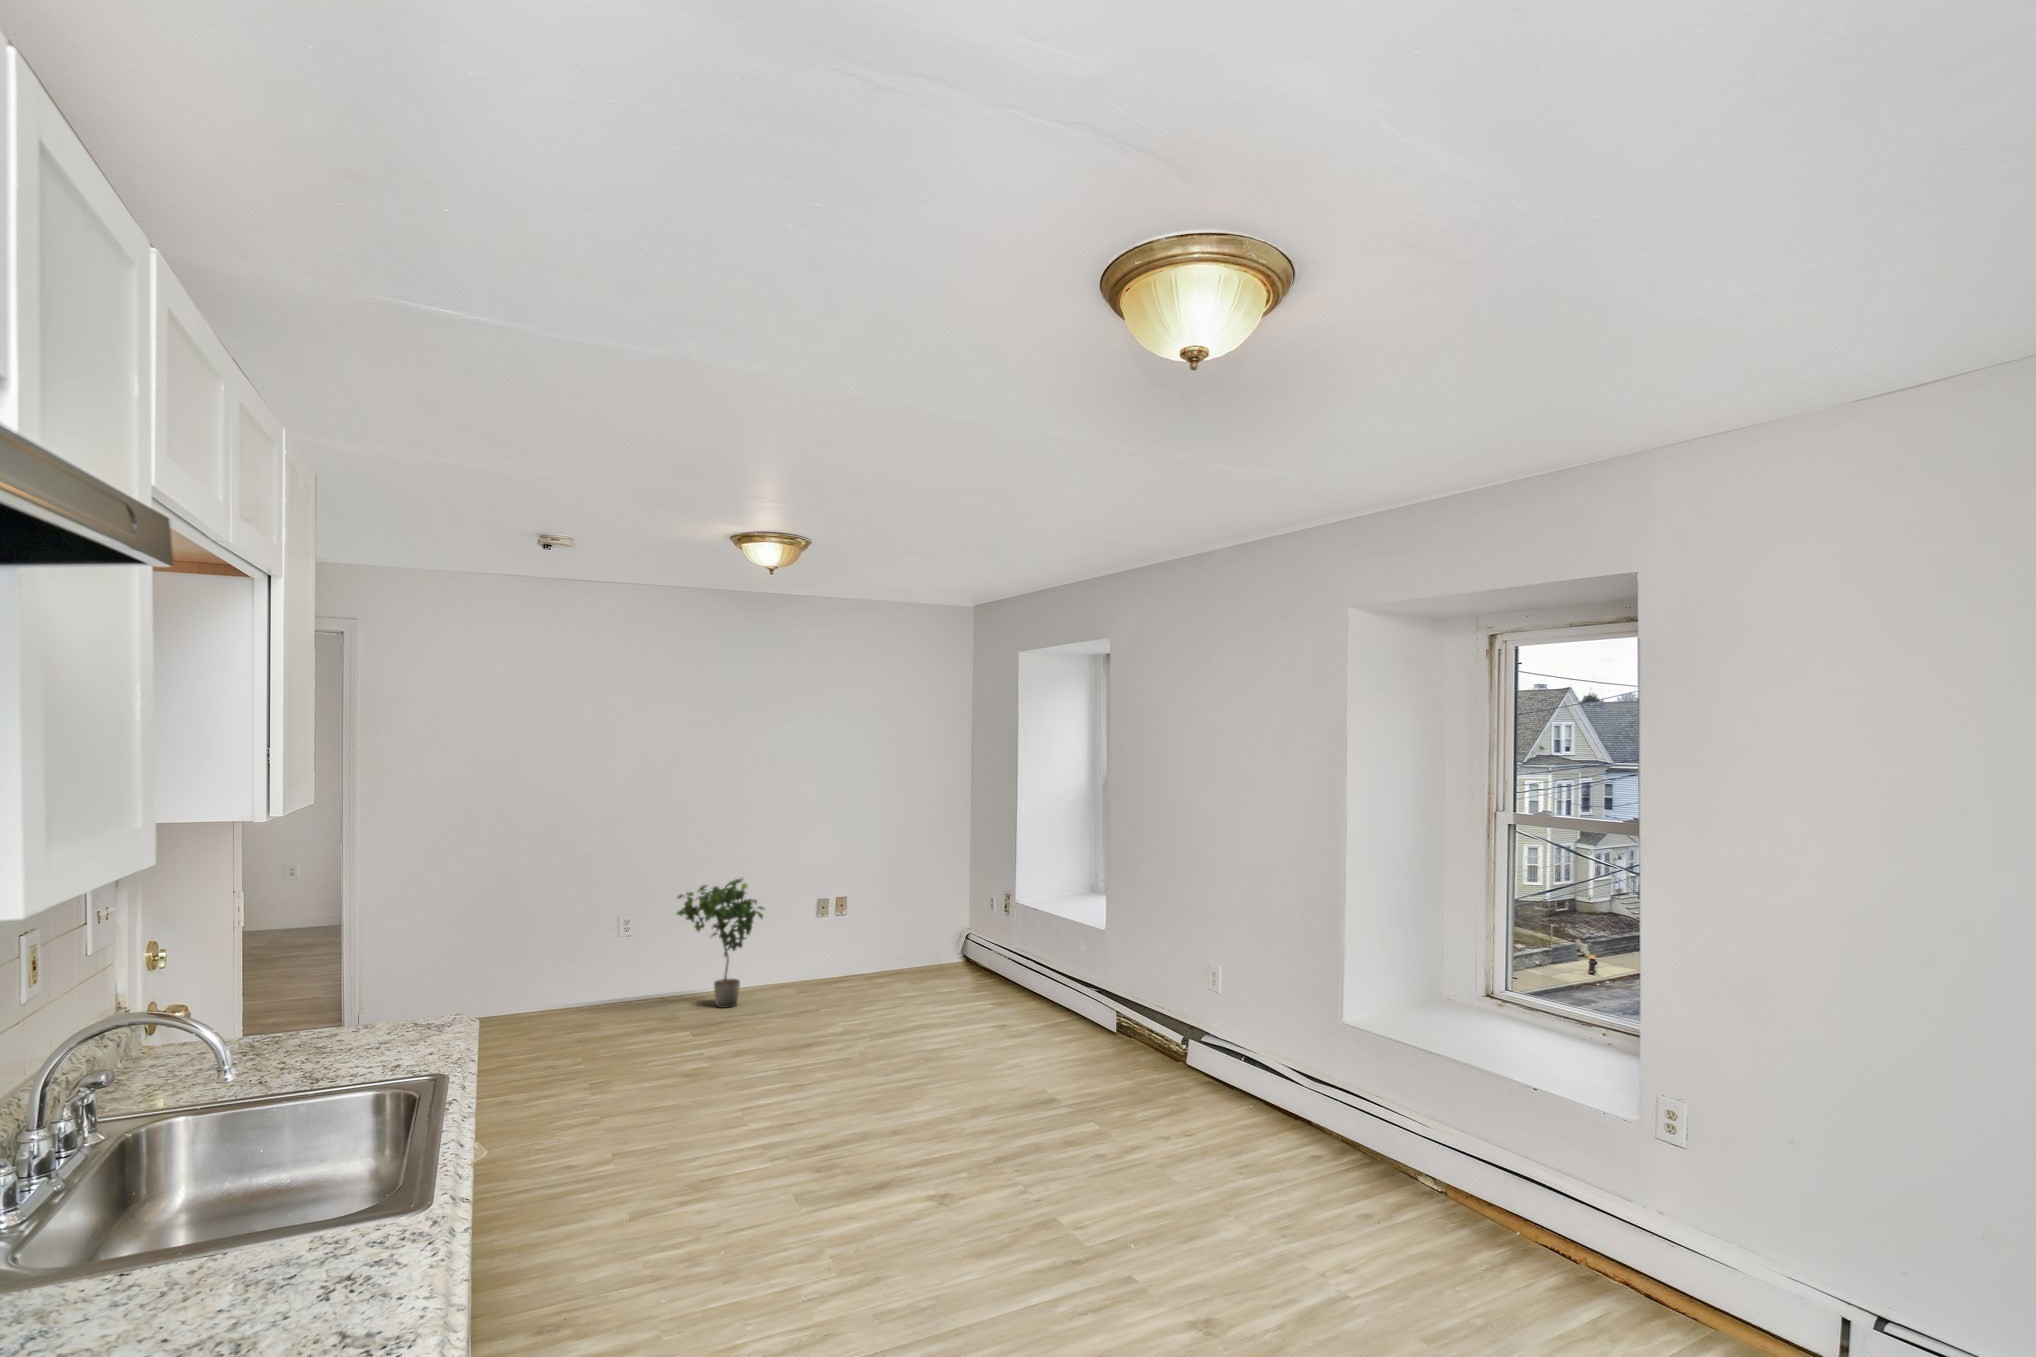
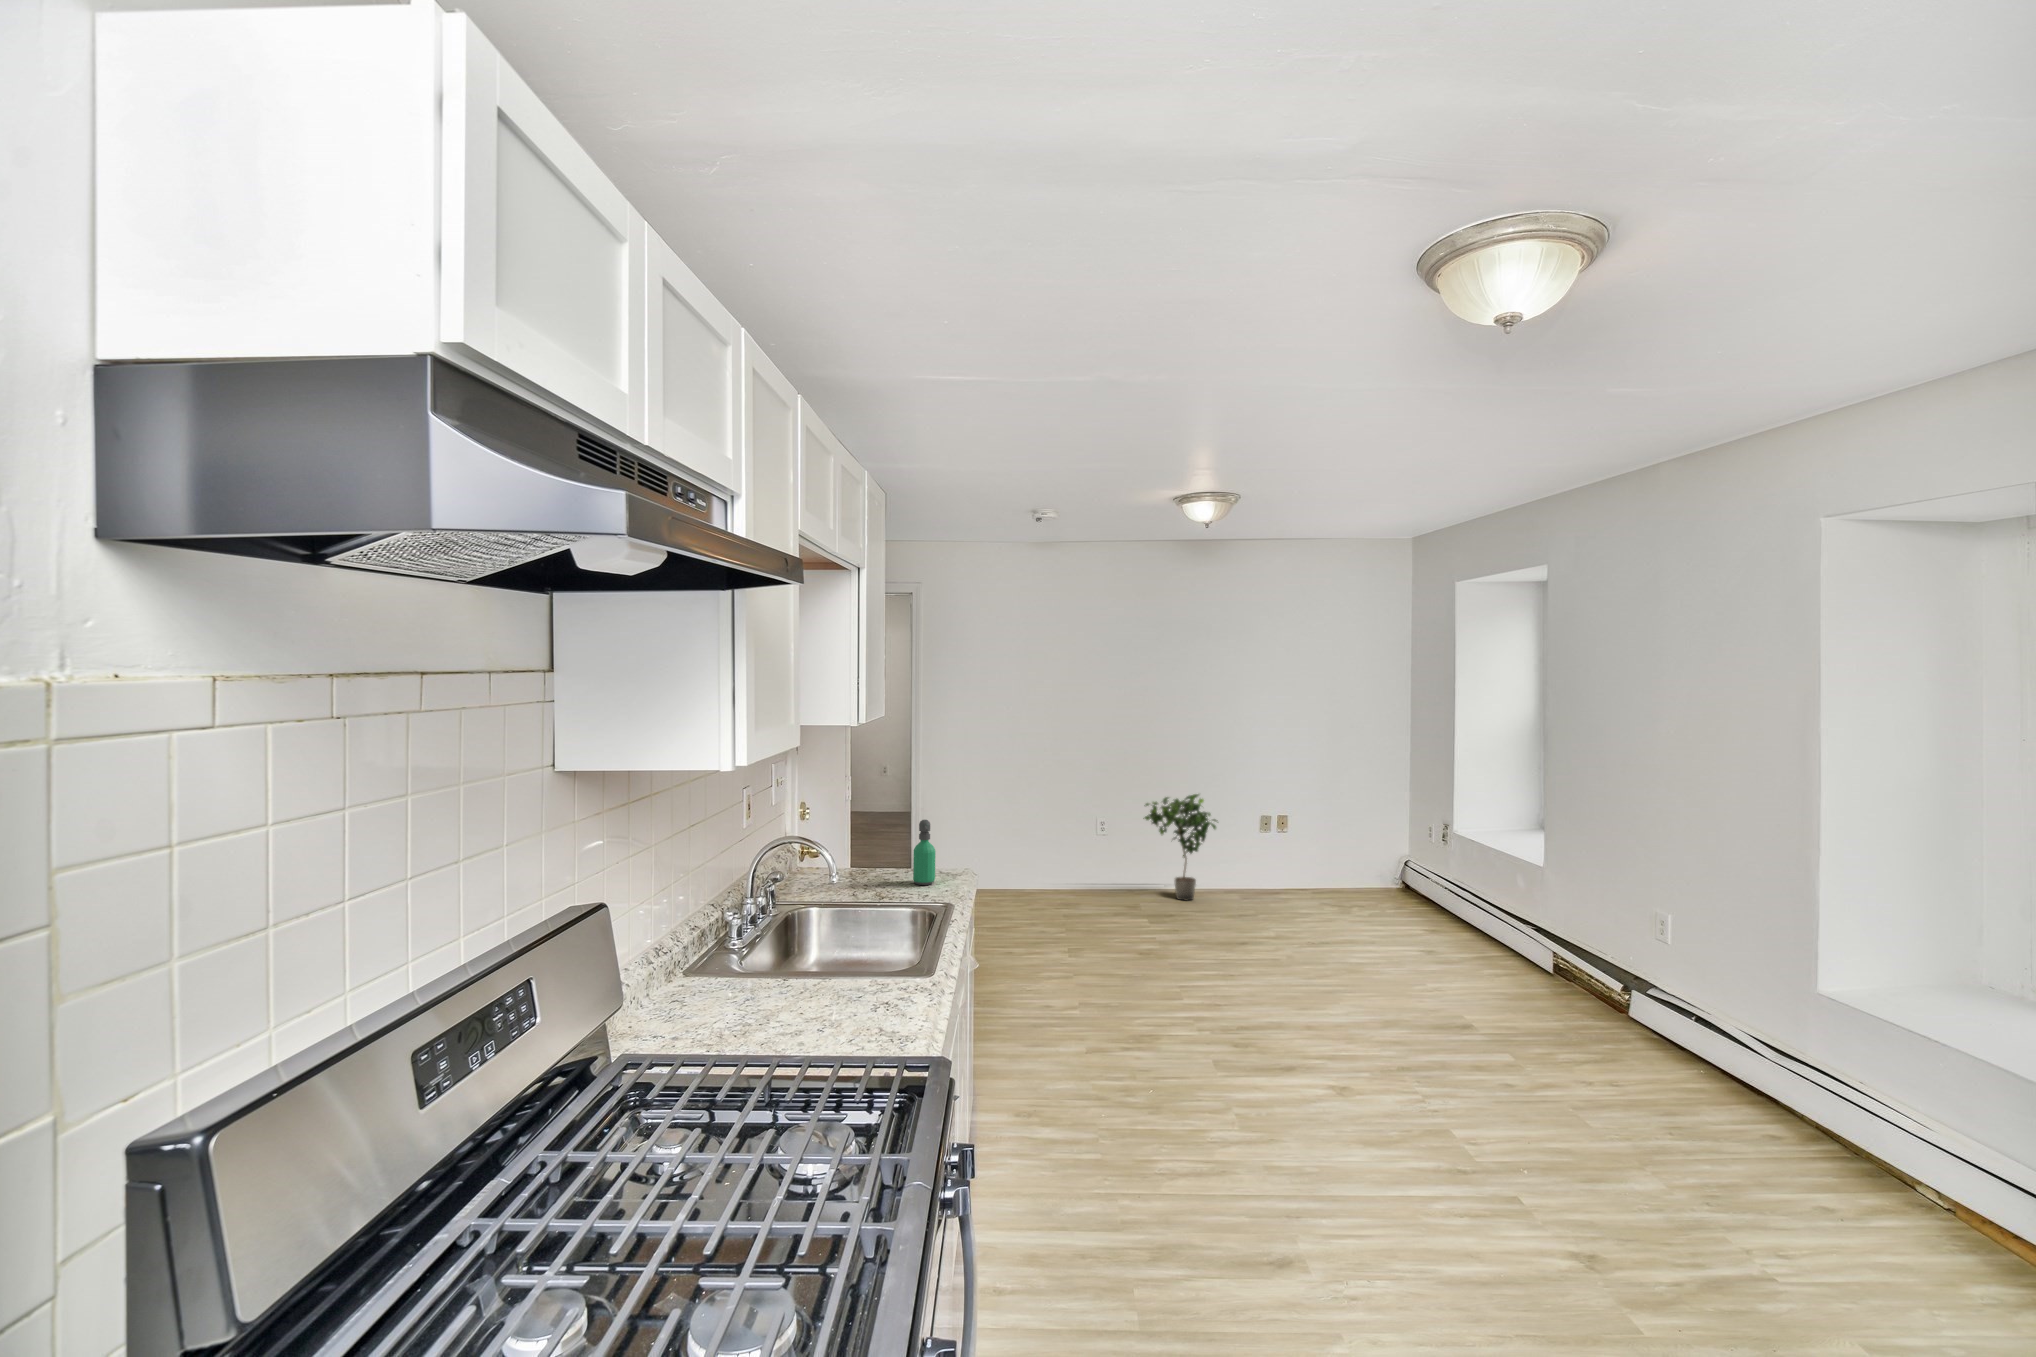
soap dispenser: none [368,952,407,1052] -> present [913,820,935,885]

